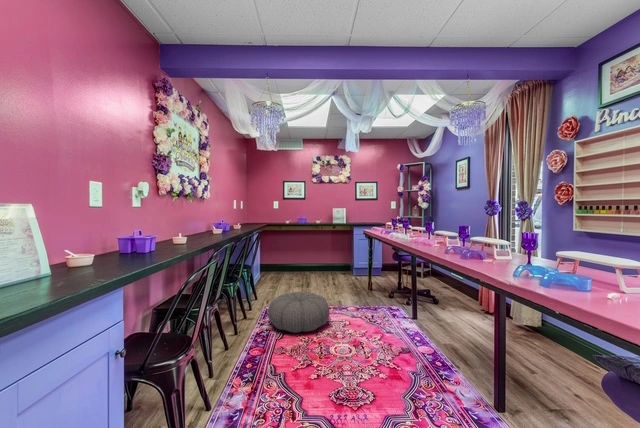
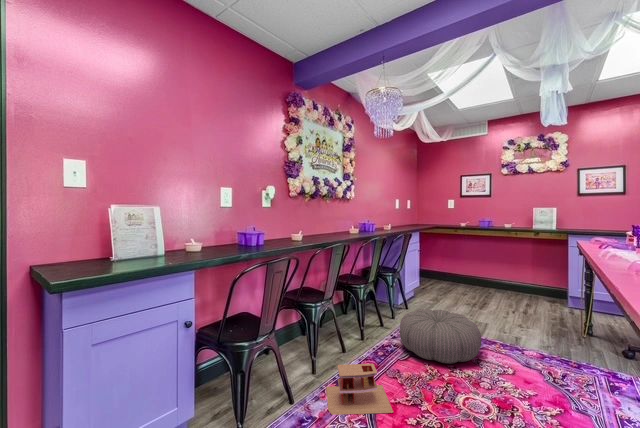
toy house: none [233,345,299,401] -> present [326,364,393,415]

